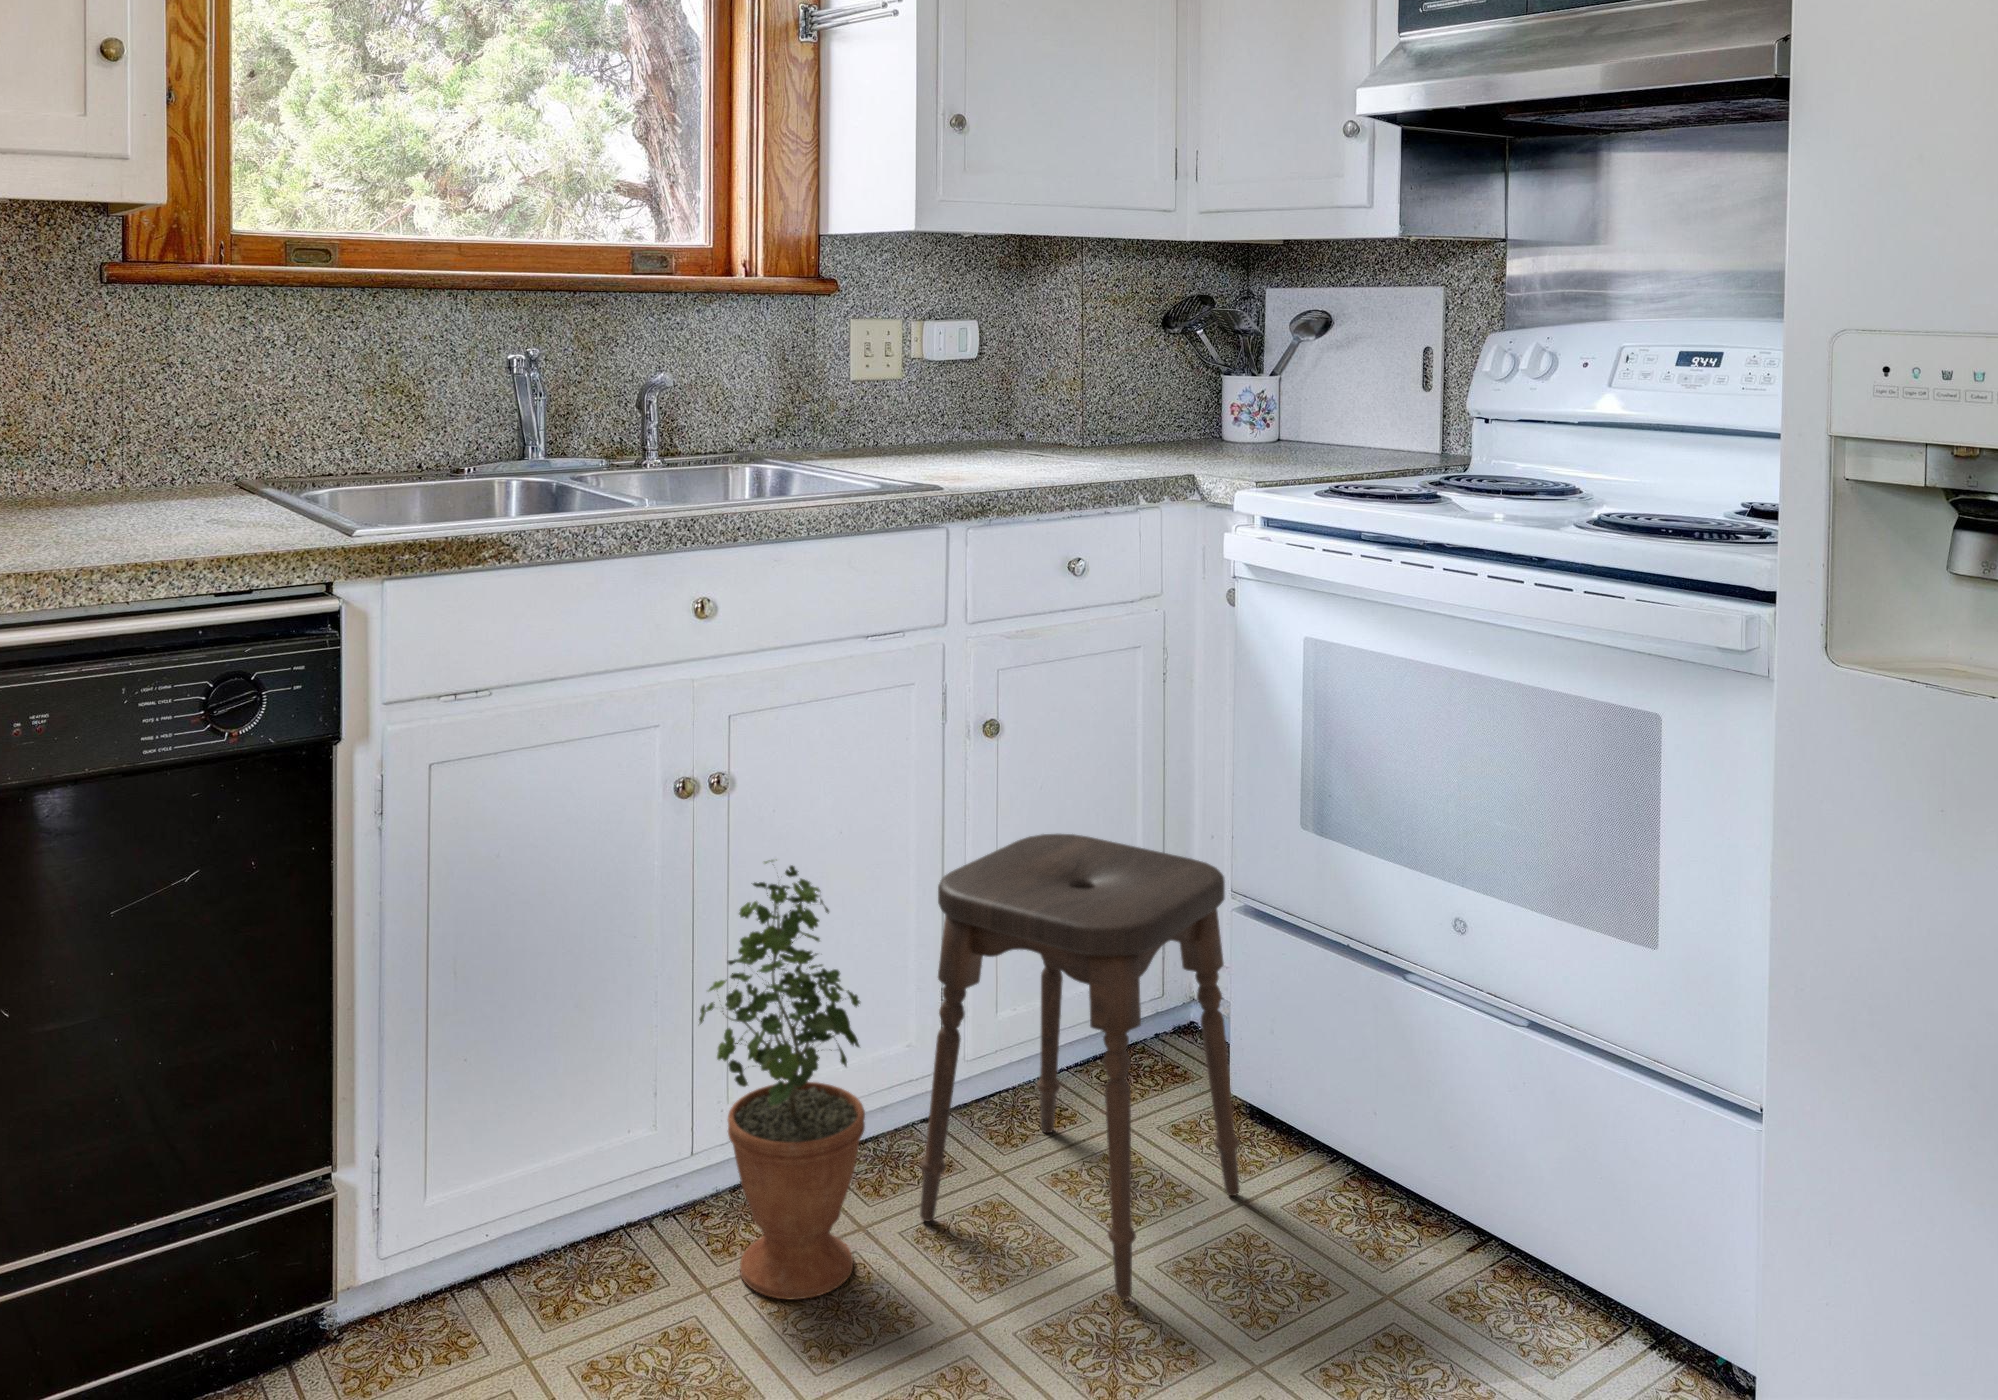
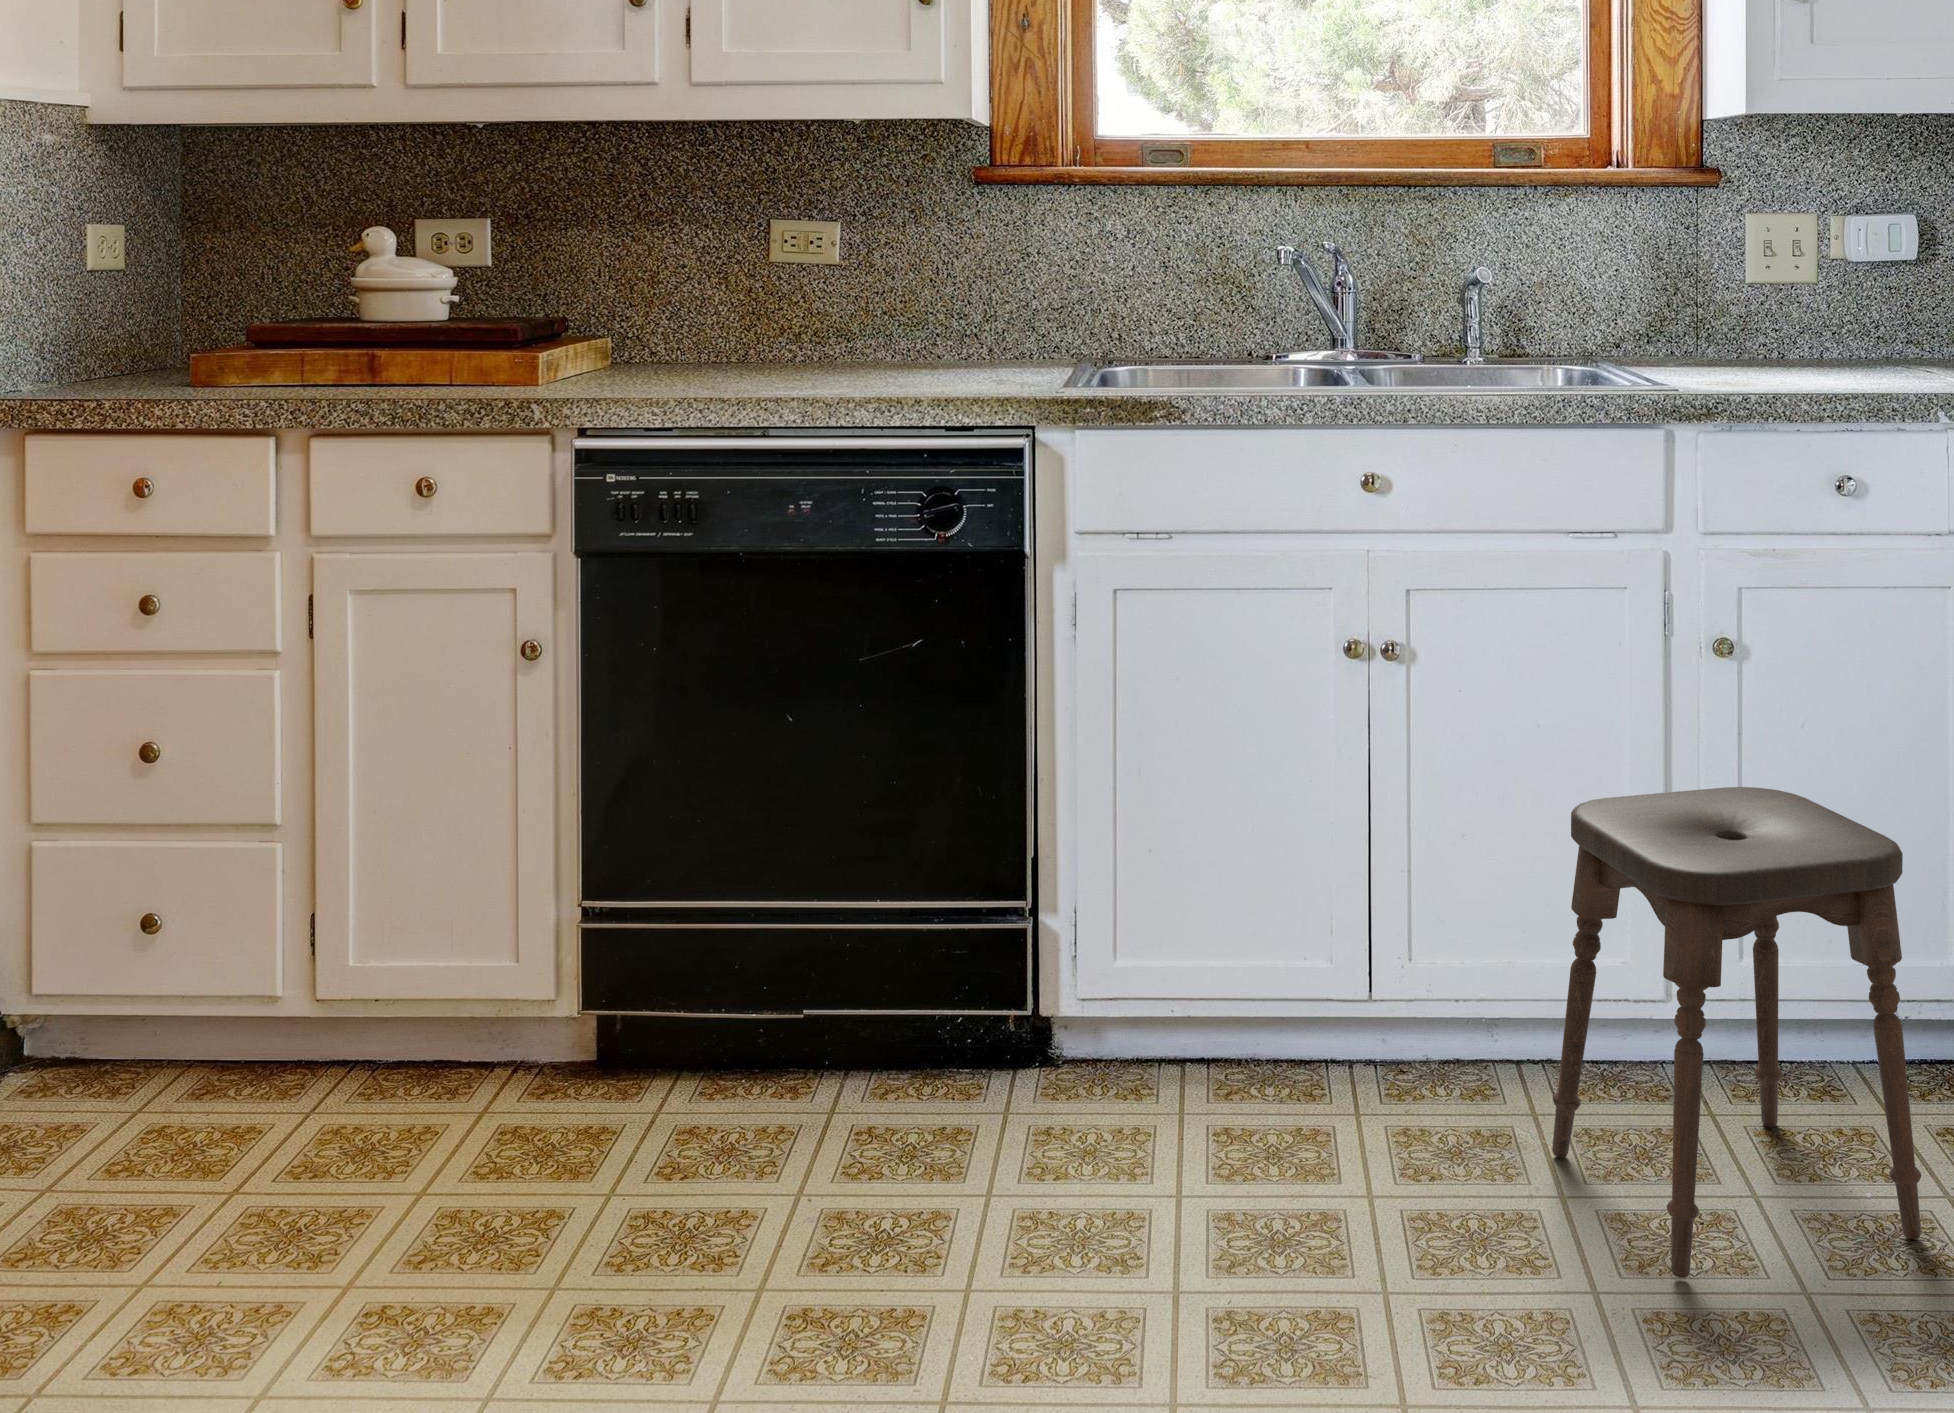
potted plant: present [699,860,865,1299] -> none [1304,747,1477,1178]

